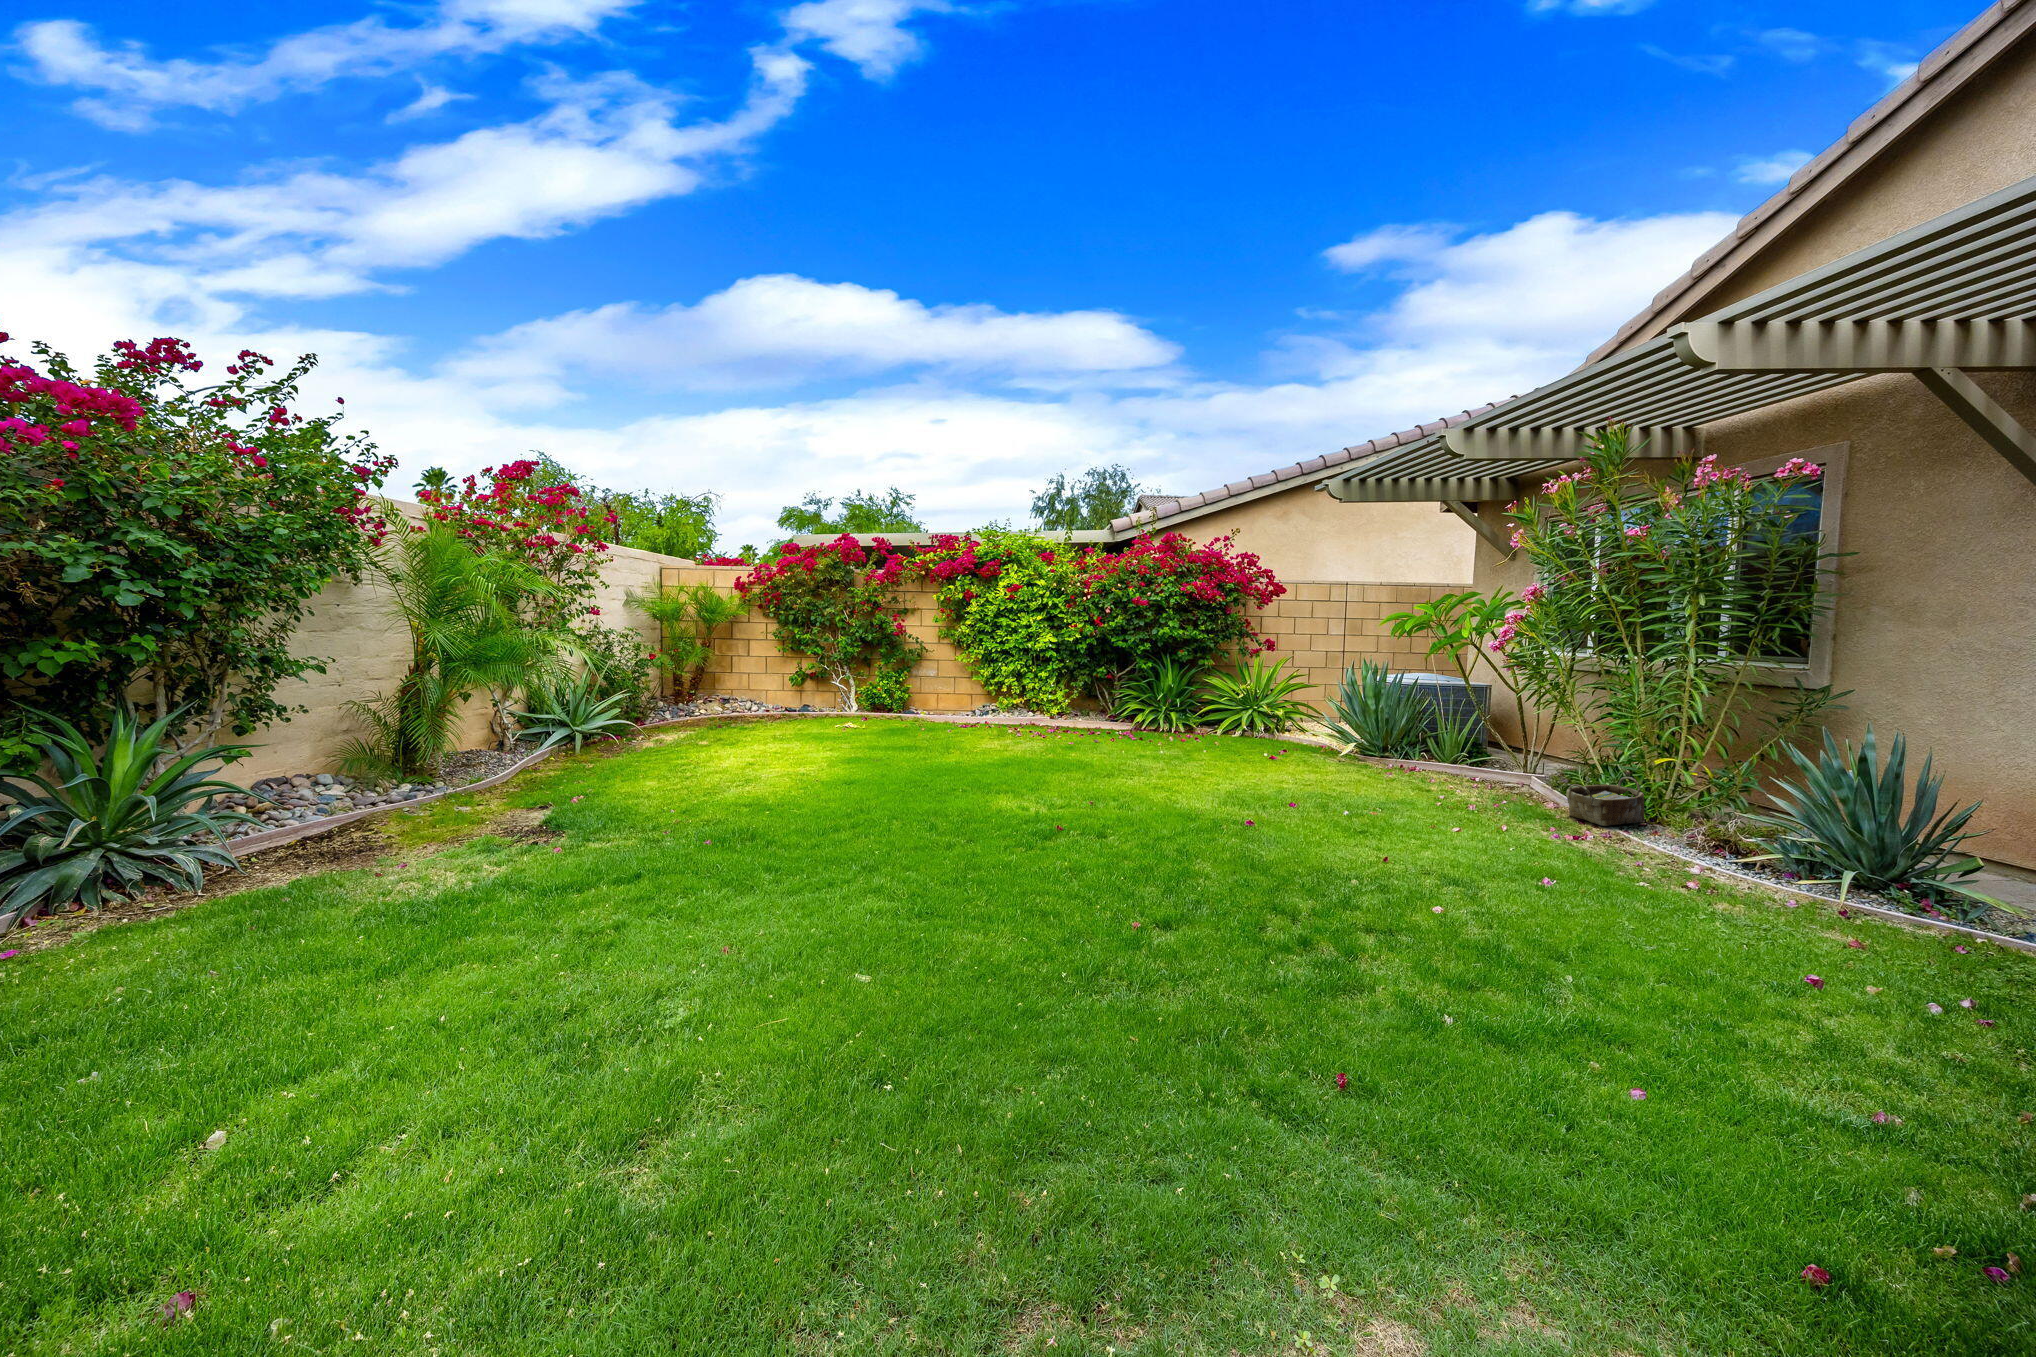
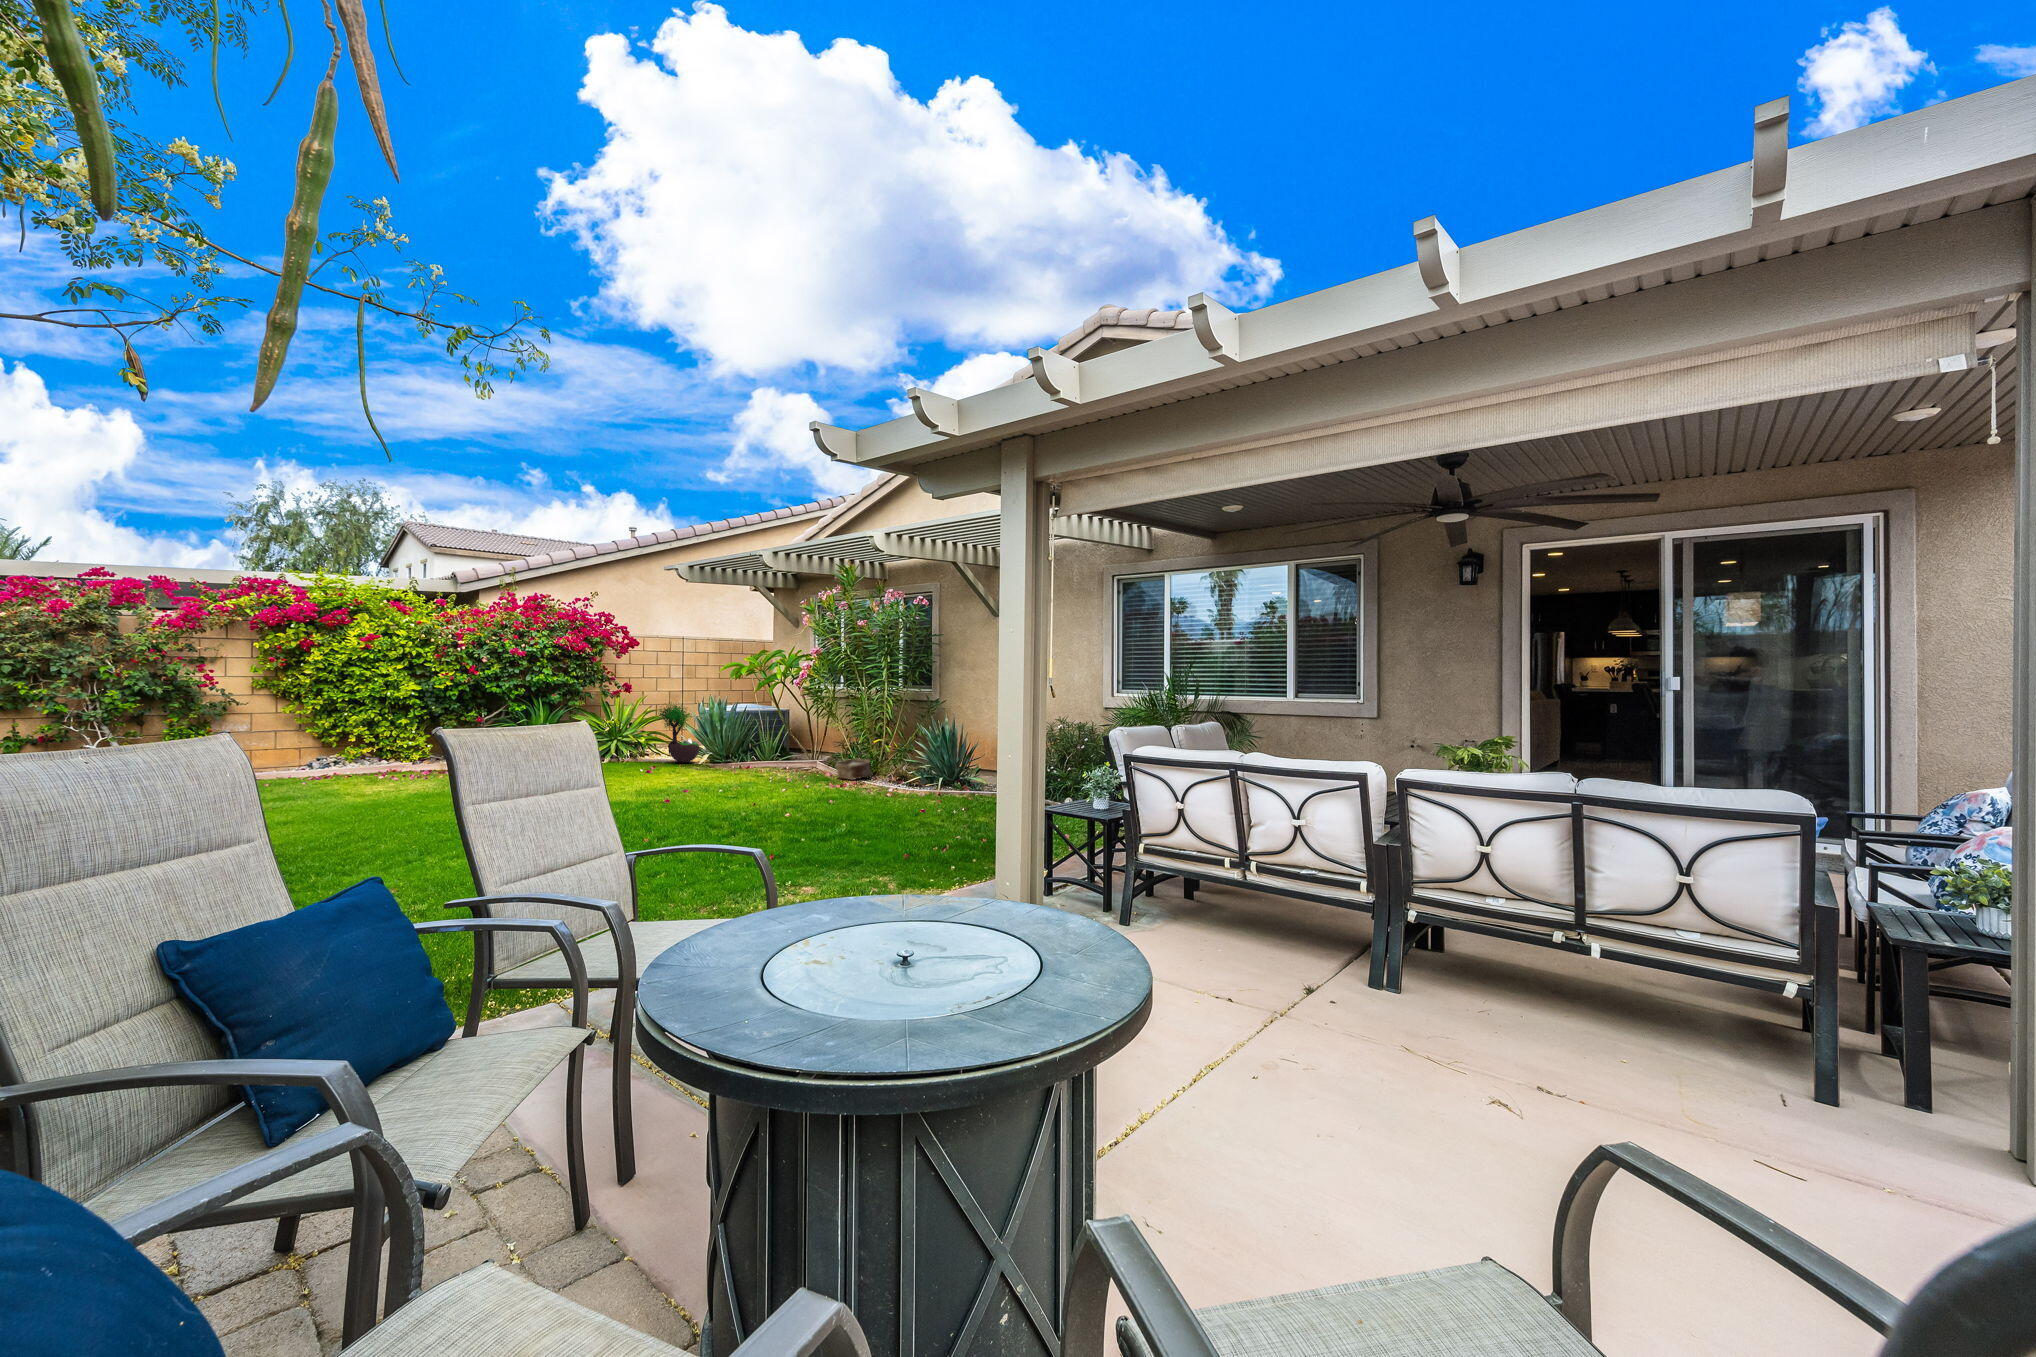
potted tree: none [1288,661,1343,750] -> present [657,703,699,763]

